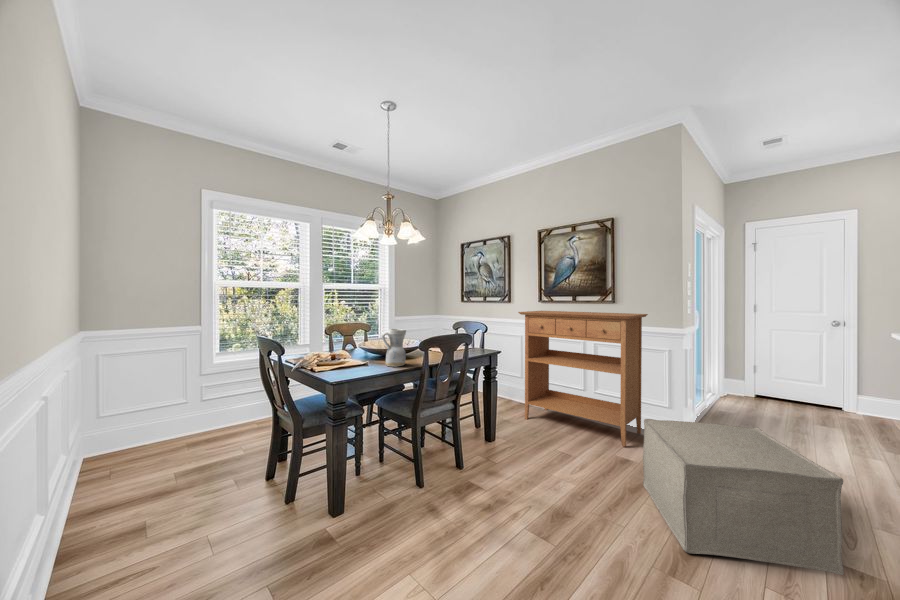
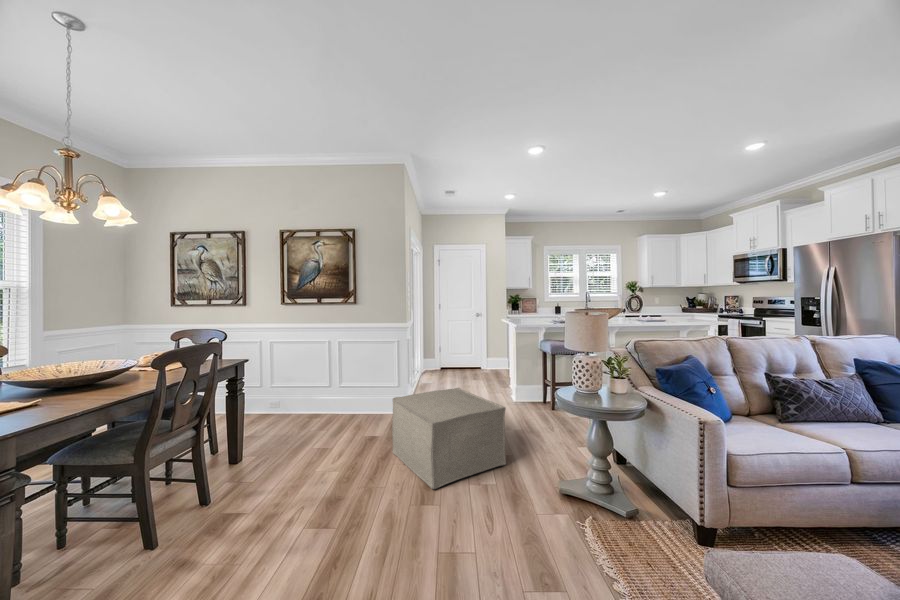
console table: present [518,311,648,447] -> none [262,313,383,427]
ceramic pitcher: present [382,329,406,367] -> none [70,344,120,399]

